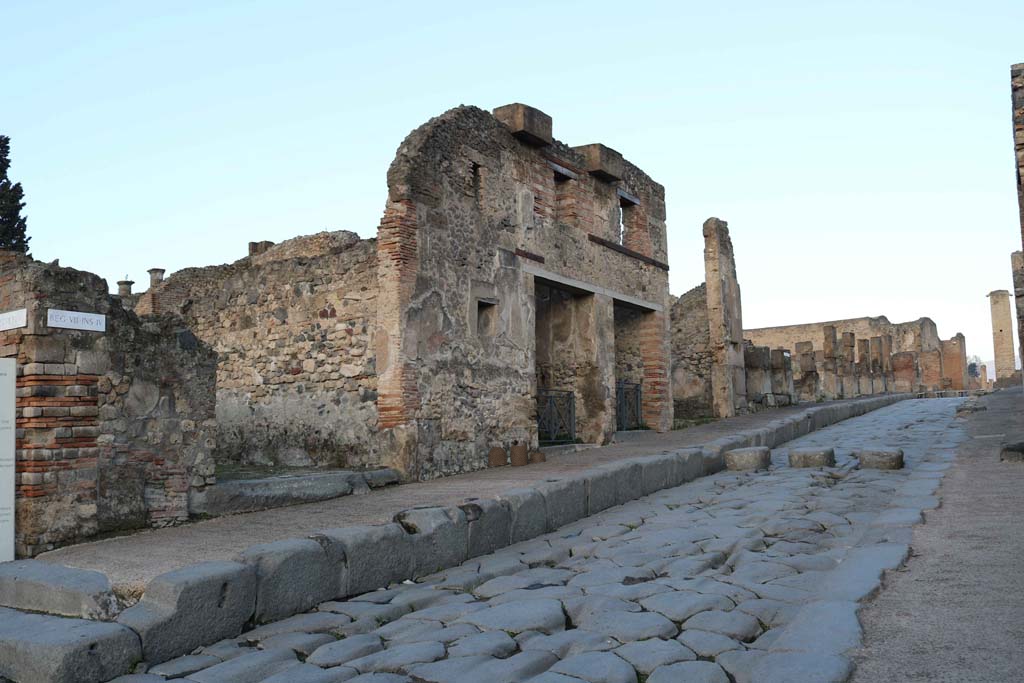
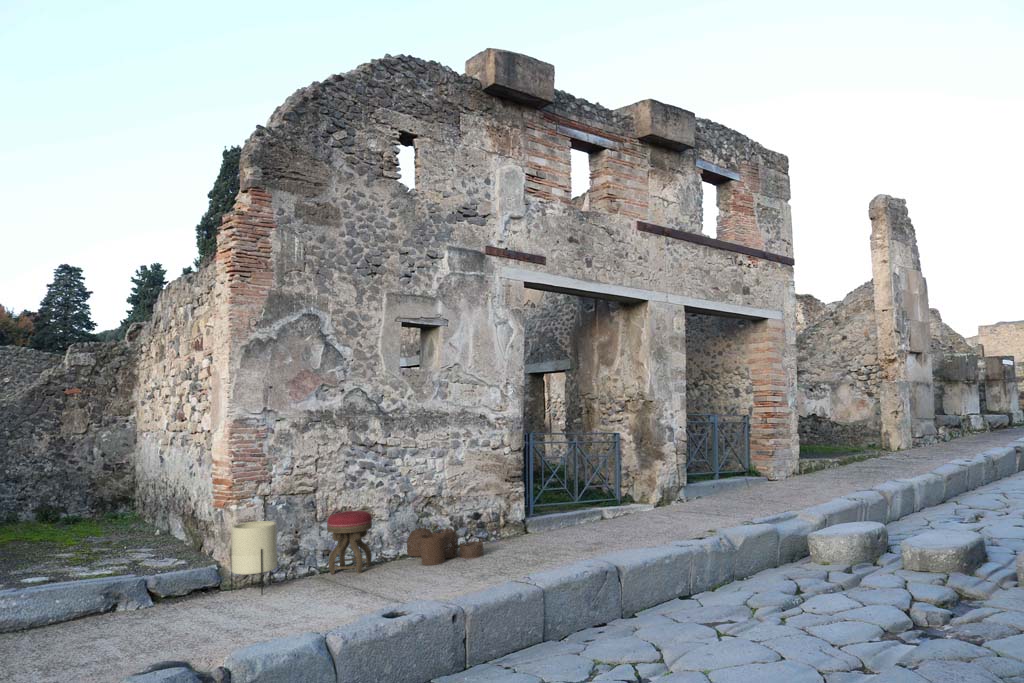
stool: none [452,431,483,473] -> present [327,511,372,574]
planter: none [413,434,445,481] -> present [231,521,277,595]

